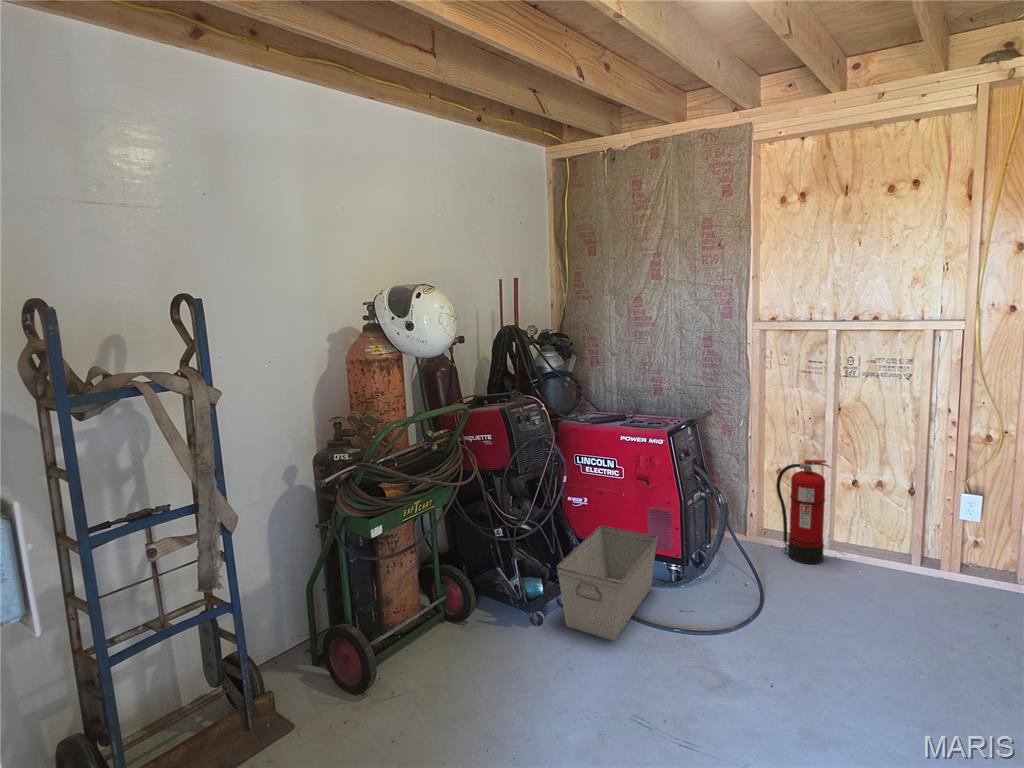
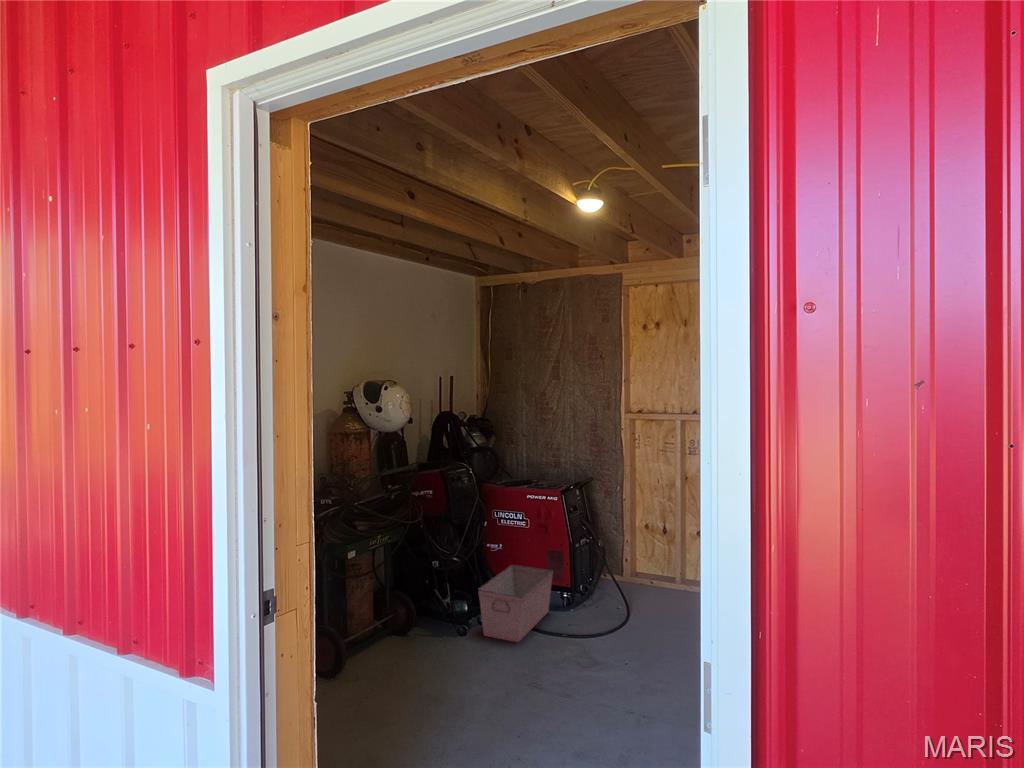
fire extinguisher: present [776,460,831,564] -> none [644,516,679,595]

